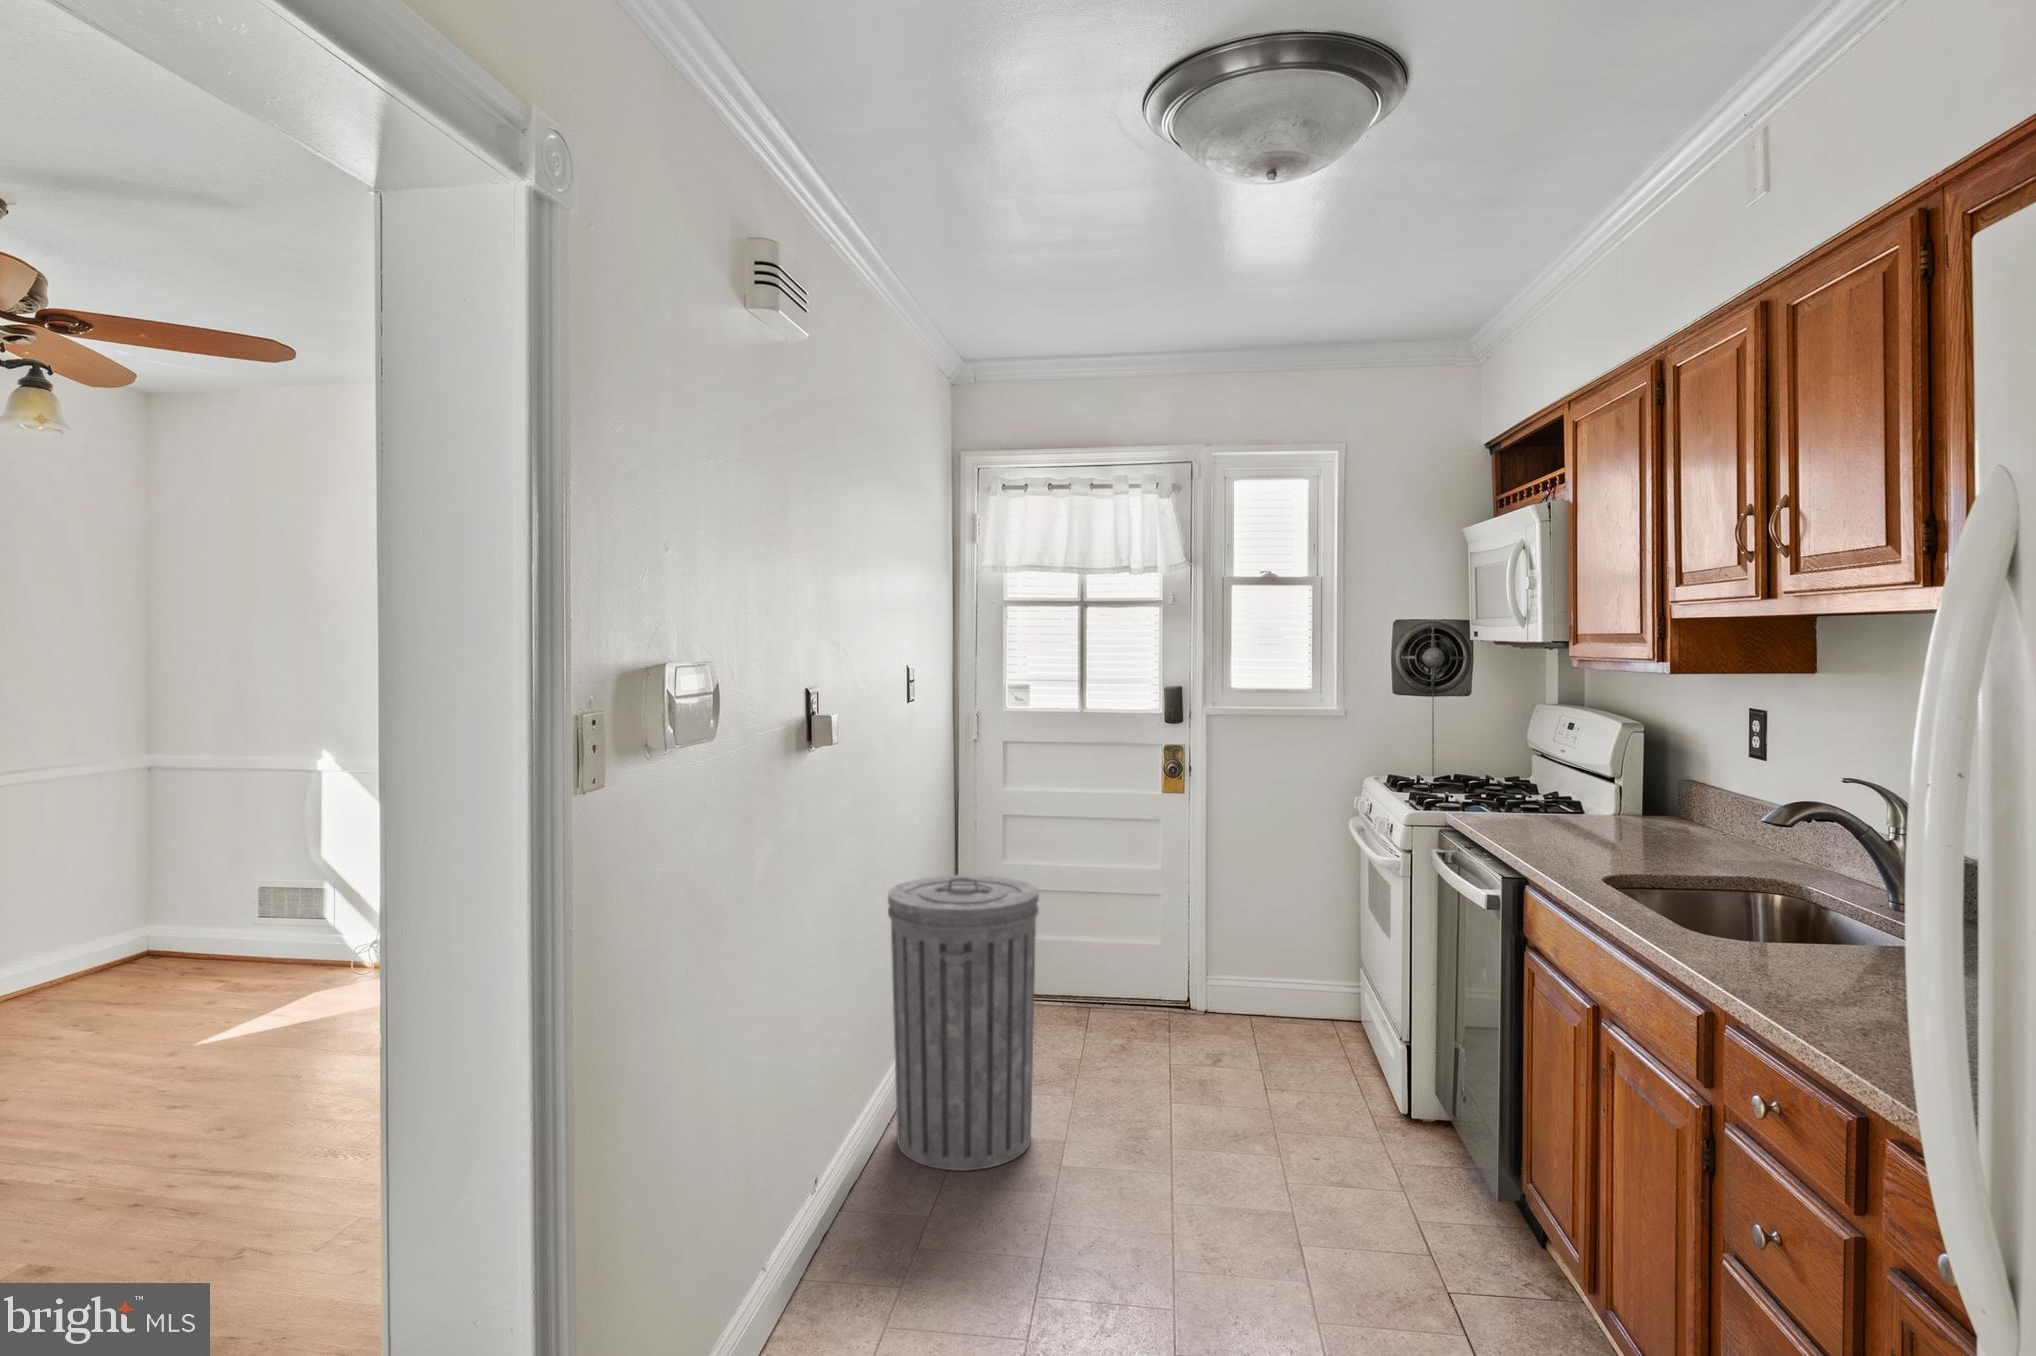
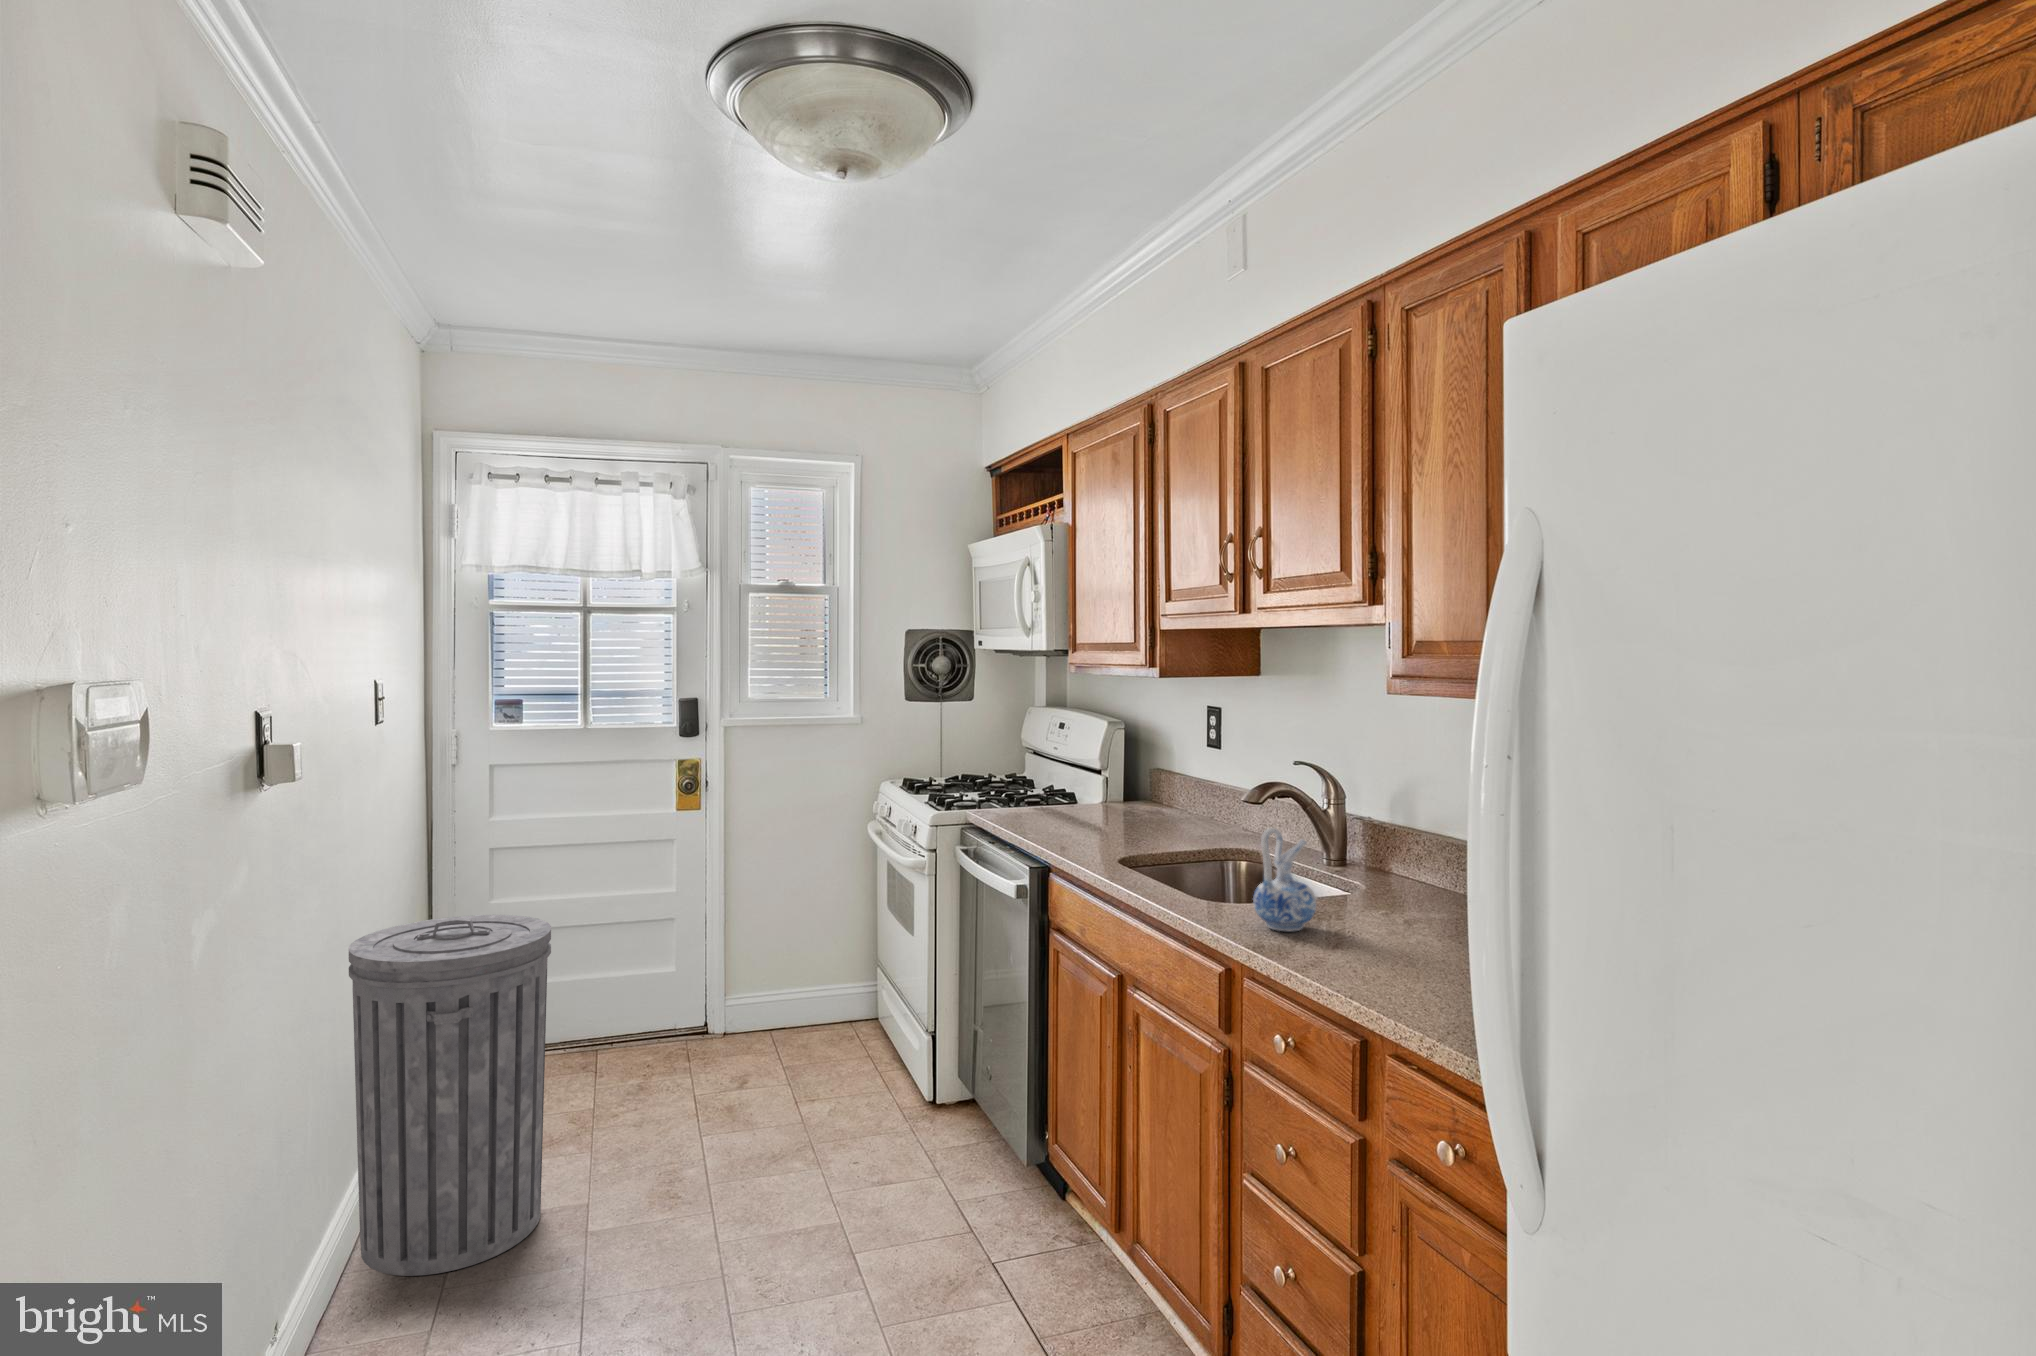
ceramic pitcher: none [1740,855,1829,980] -> present [1253,828,1316,931]

